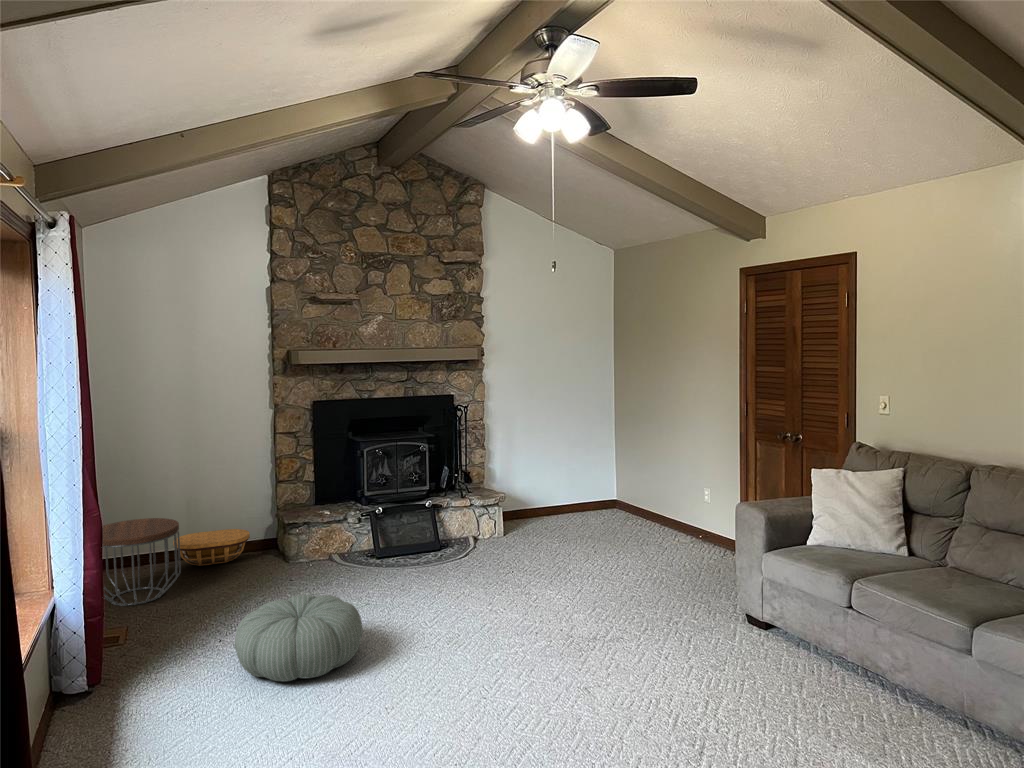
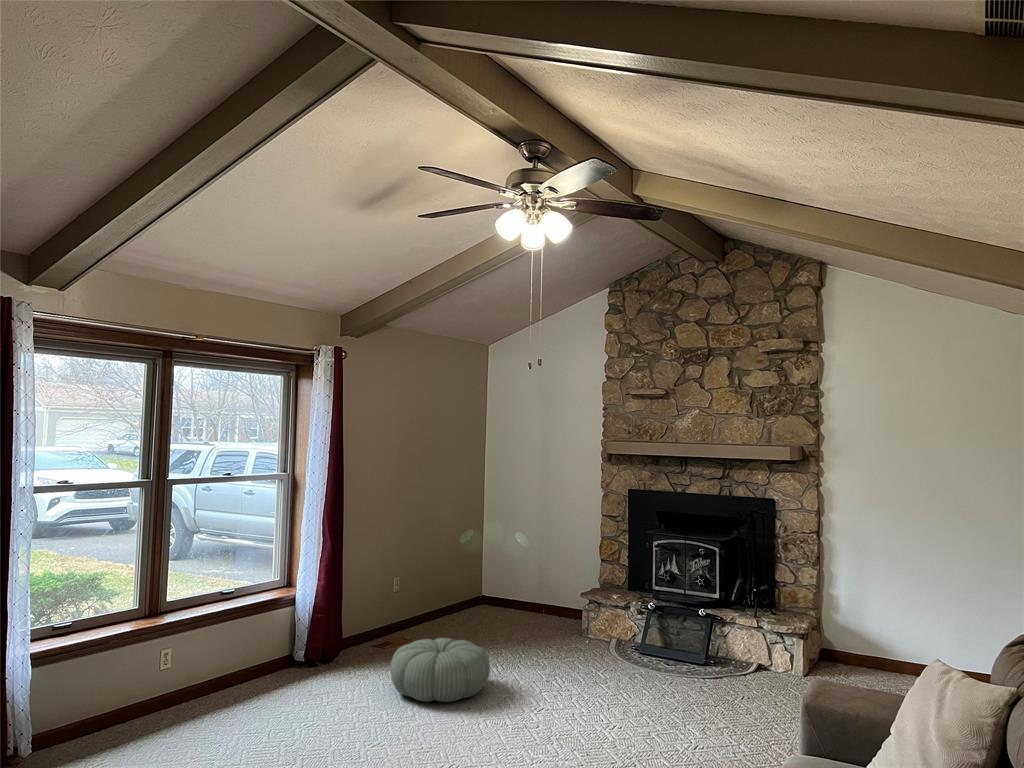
side table: present [103,518,181,606] -> none [430,564,492,628]
basket: present [173,529,250,566] -> none [513,590,570,621]

